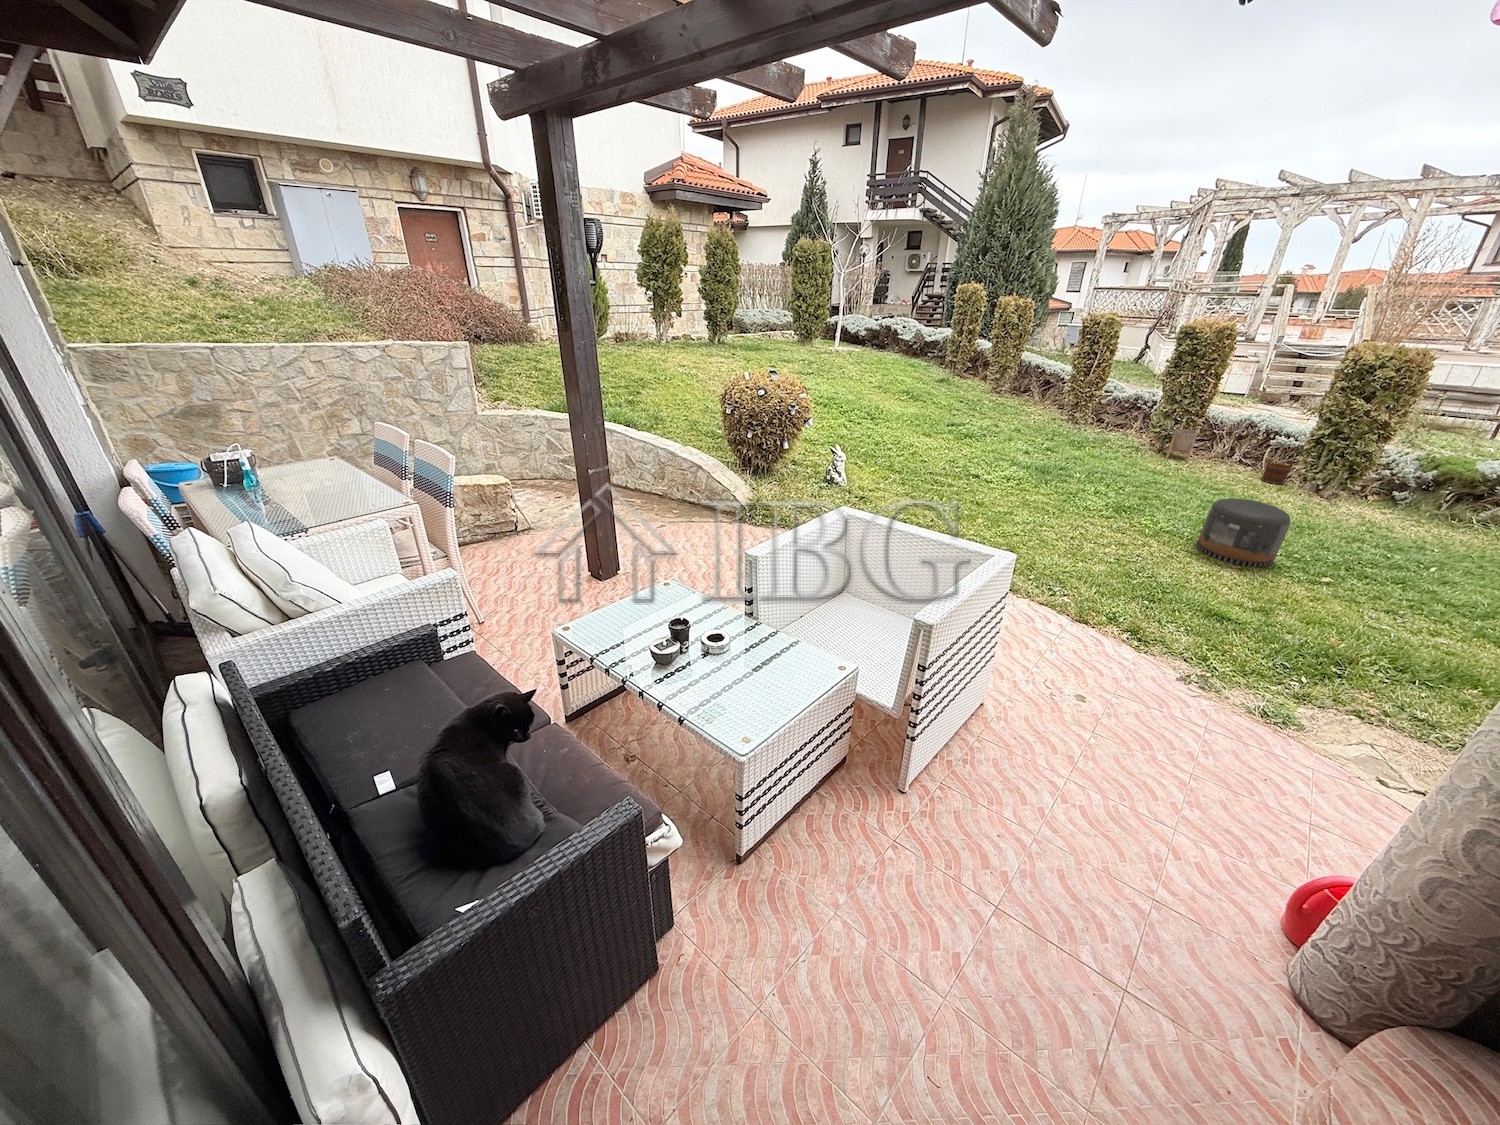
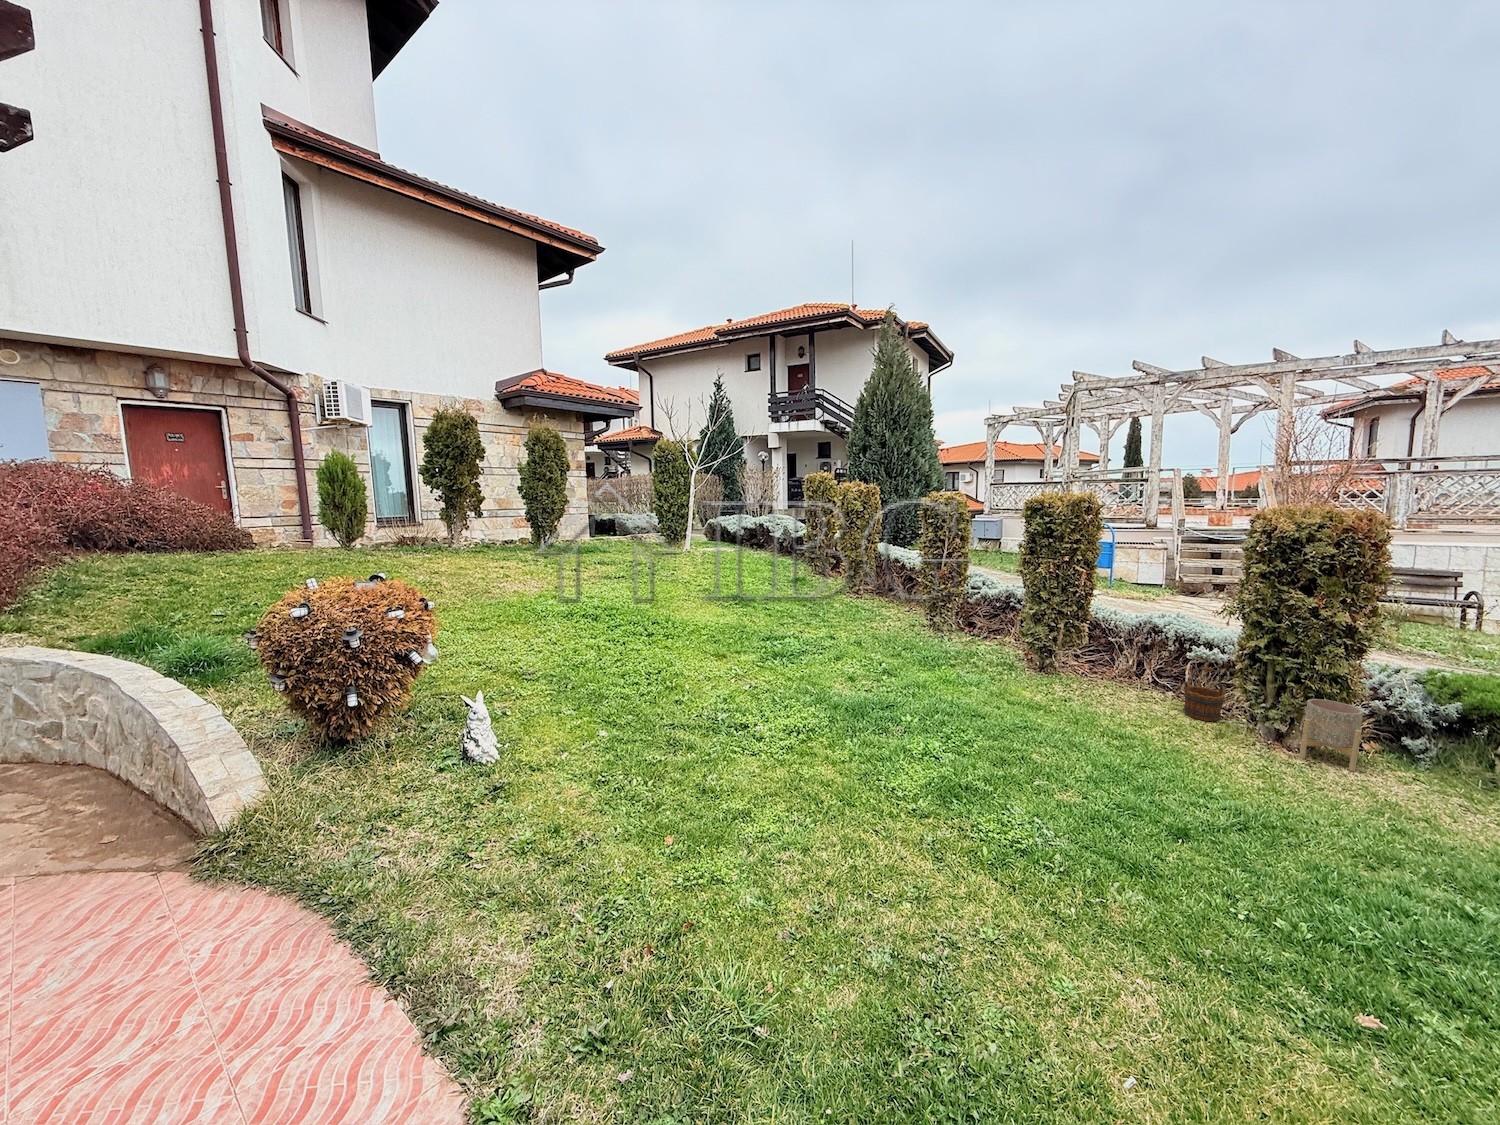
planter: present [1166,429,1198,462] -> present [1299,699,1363,771]
pouf: present [1196,498,1290,567] -> none [1054,793,1229,982]

